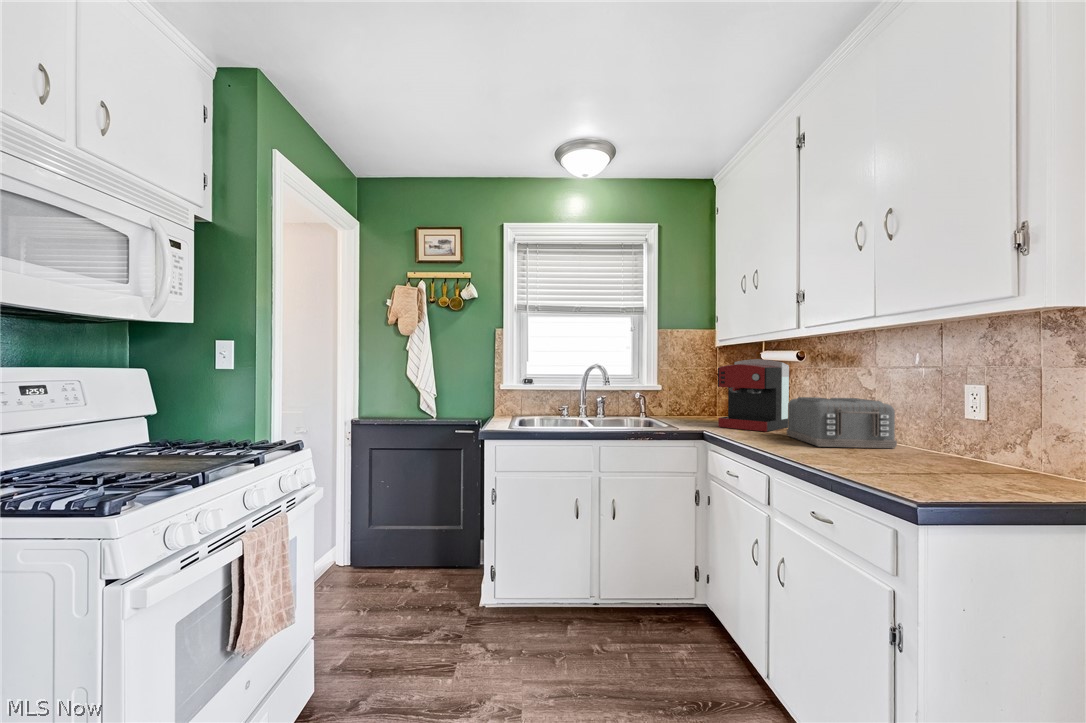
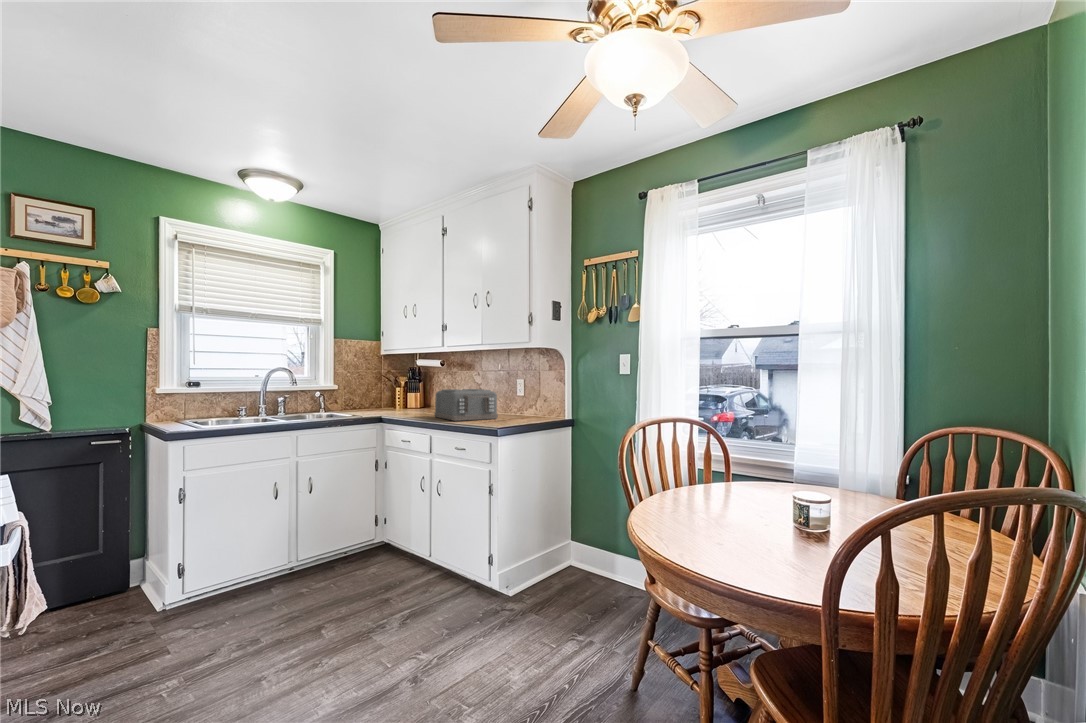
coffee maker: present [718,359,789,431] -> none [386,363,436,415]

